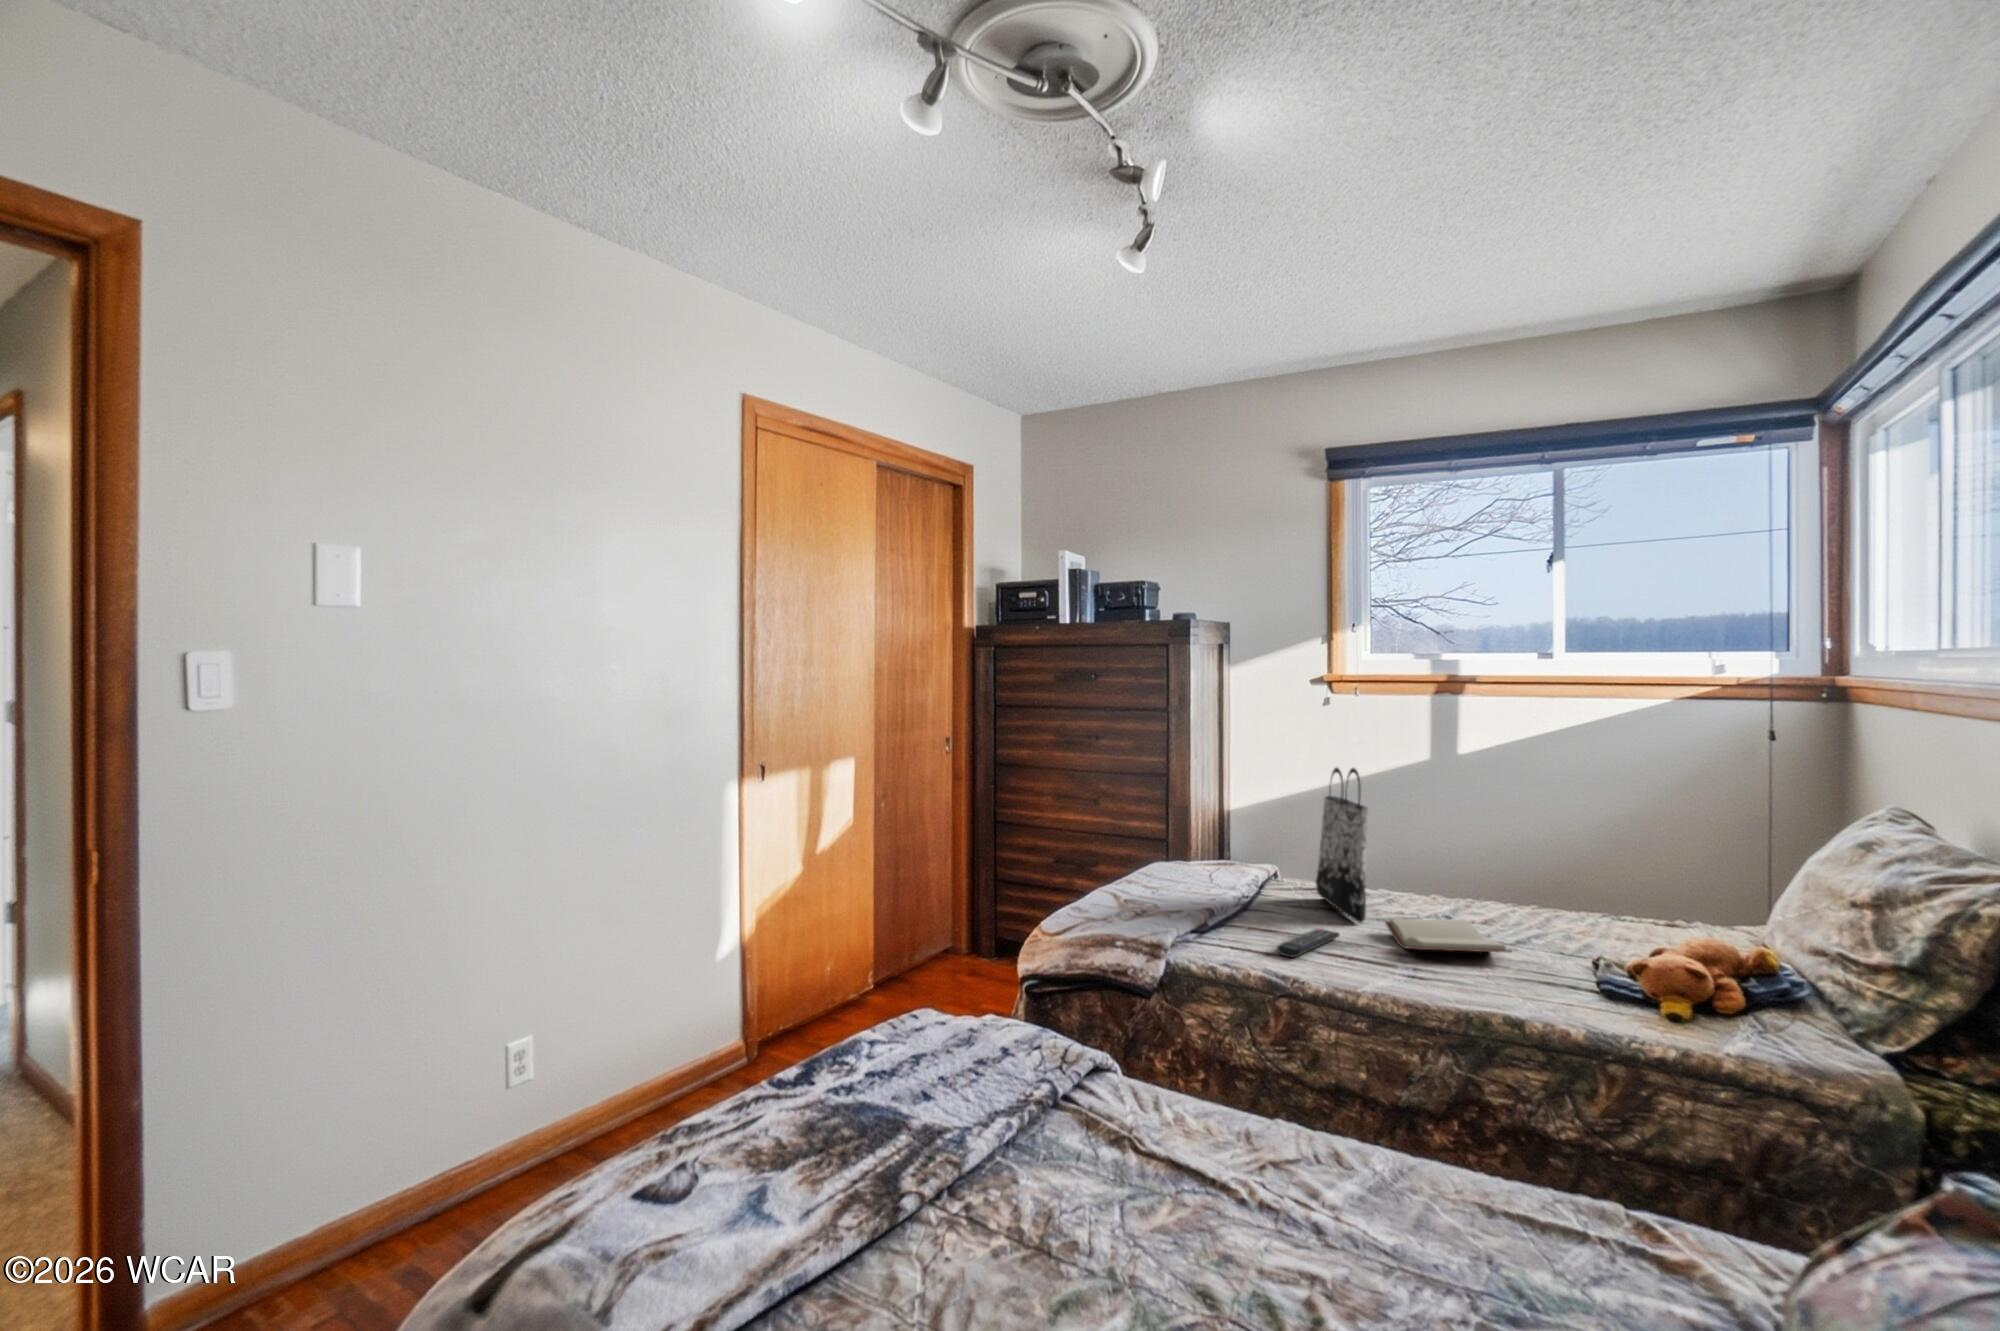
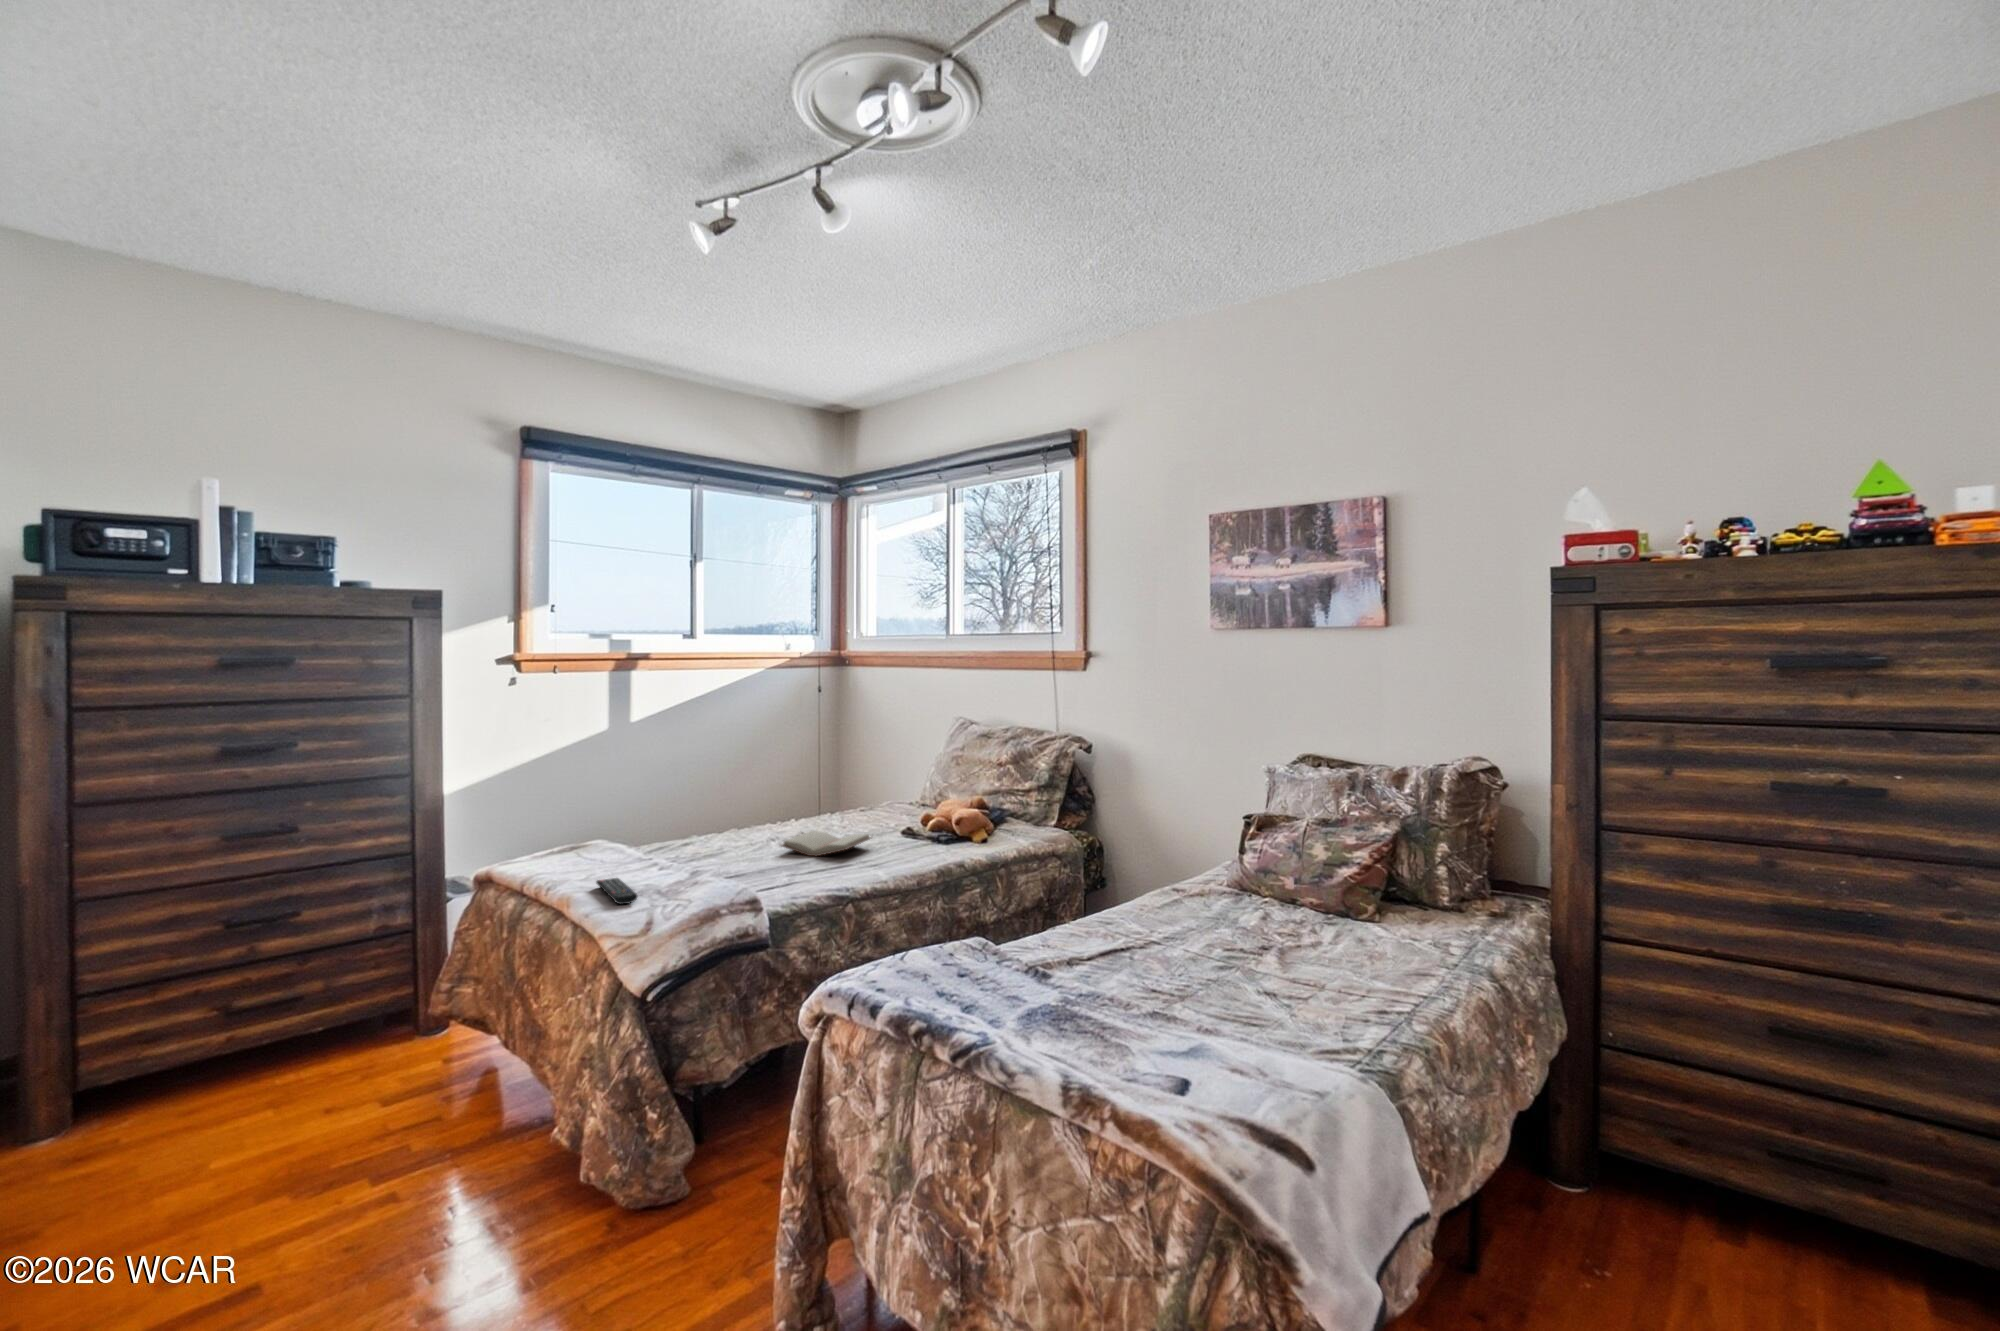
tote bag: present [1316,768,1368,923] -> none [678,729,756,853]
remote control: present [1277,929,1340,957] -> present [596,878,637,904]

